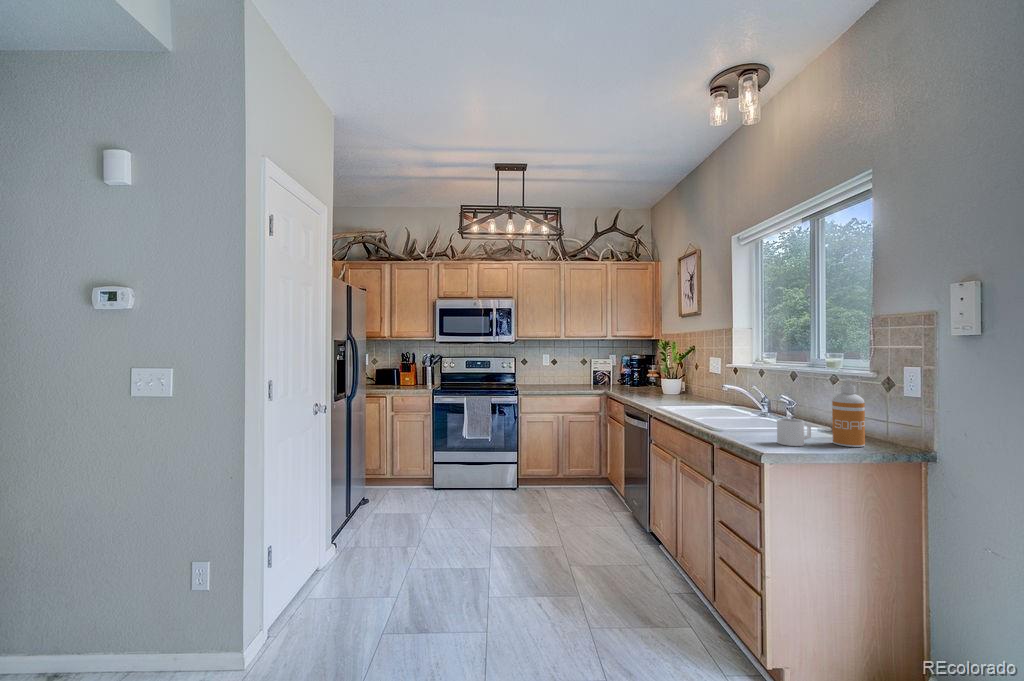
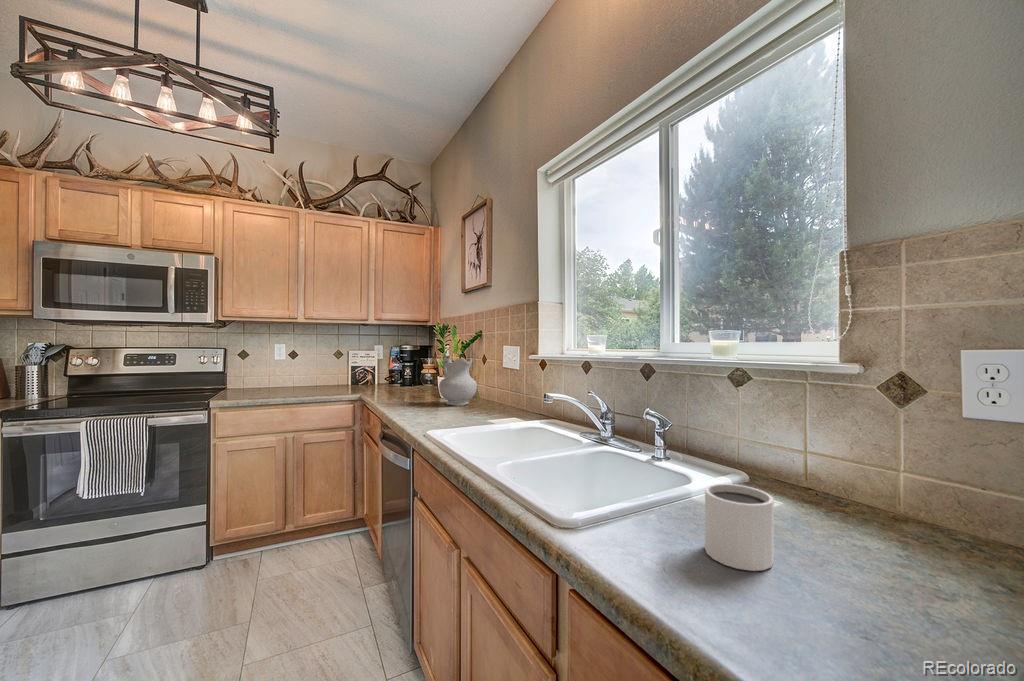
ceramic pitcher: none [662,364,690,399] -> present [439,356,477,406]
soap dispenser: present [832,378,865,447] -> none [797,381,873,545]

